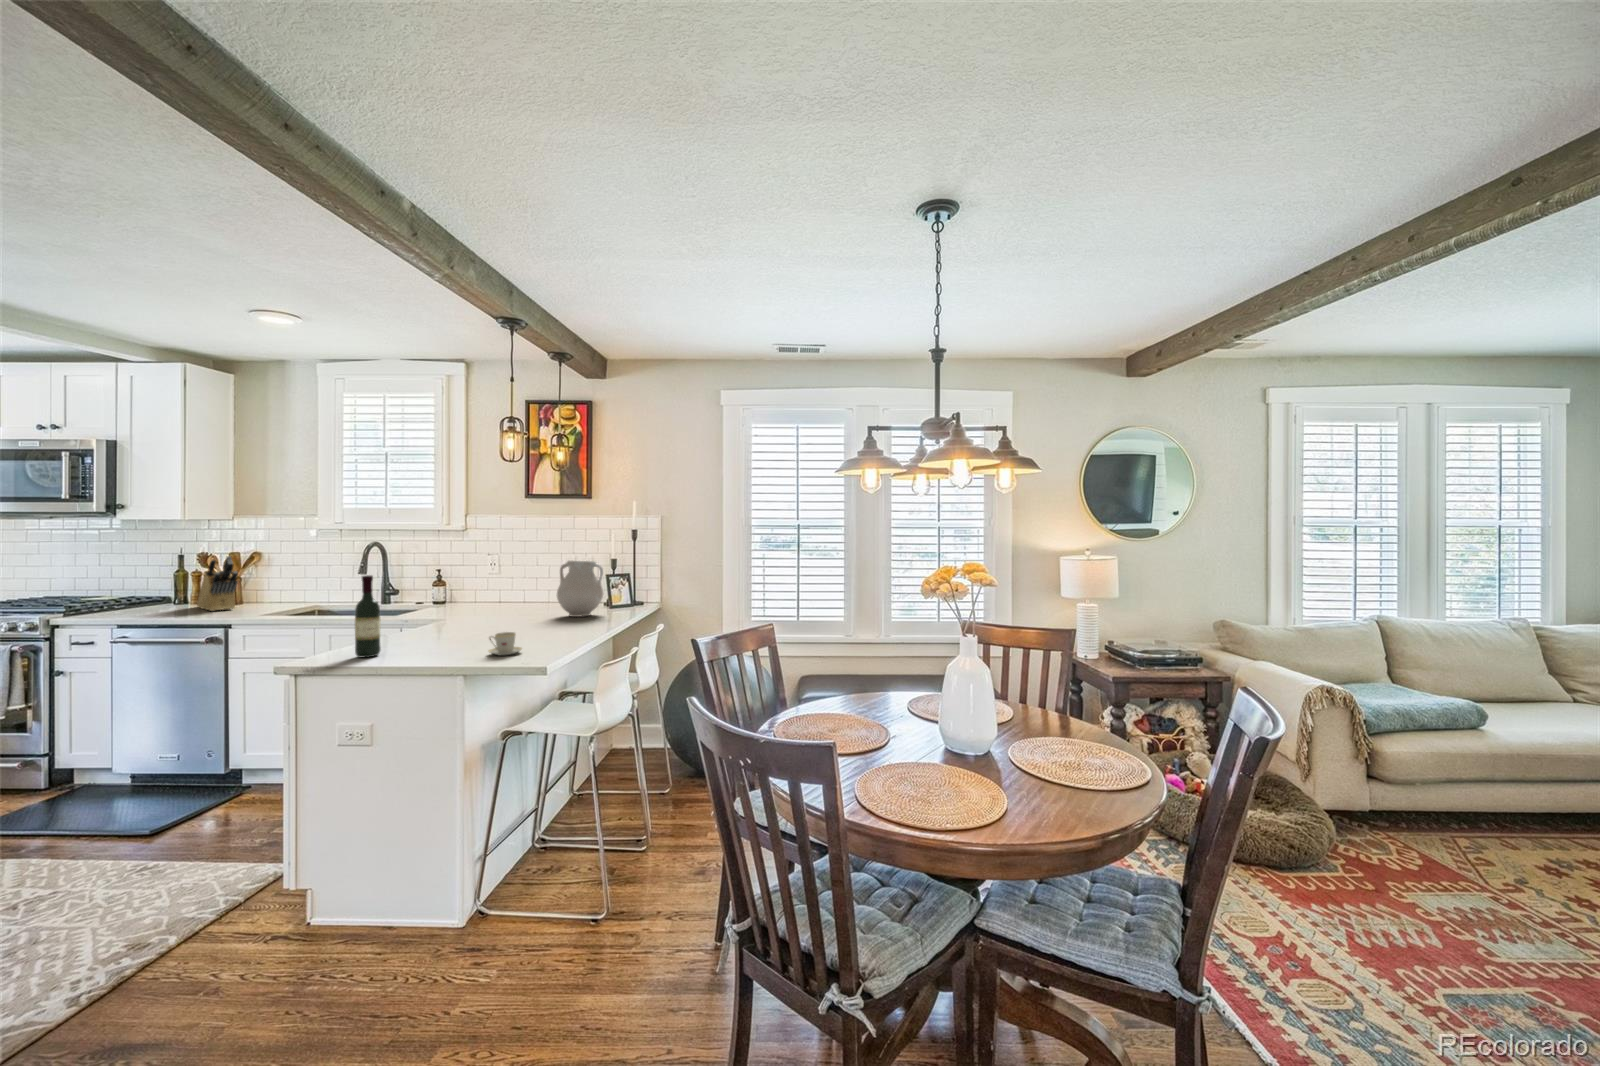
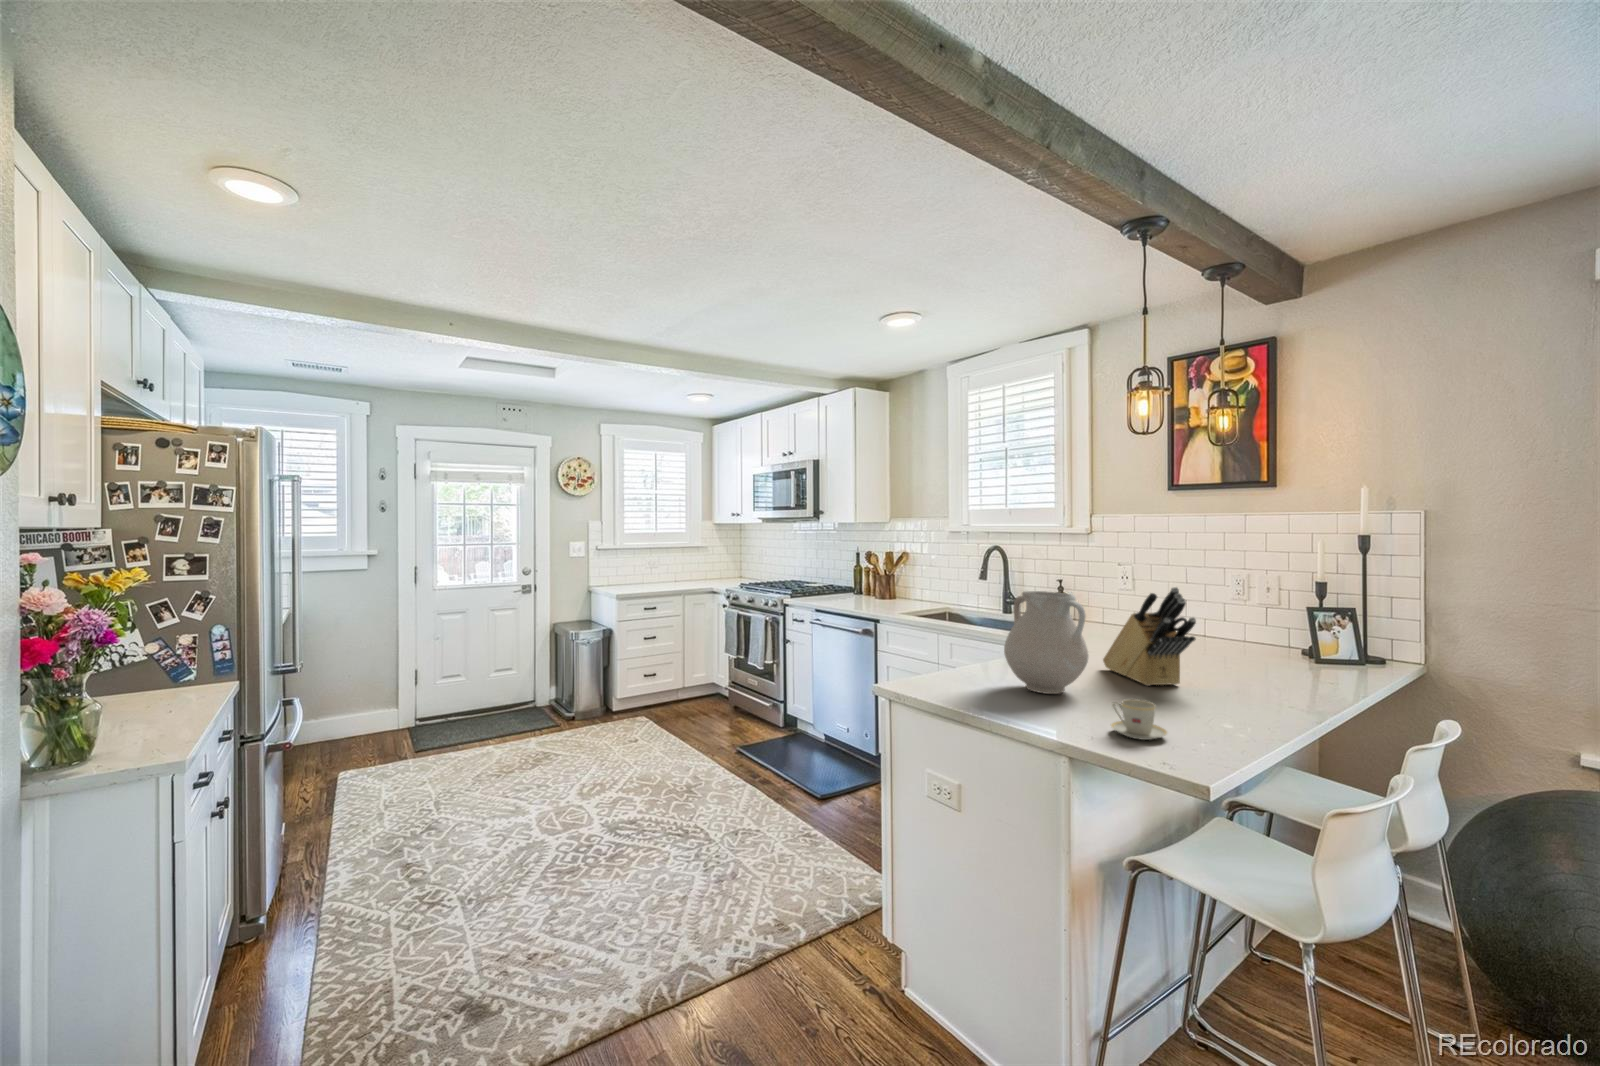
knife block: present [197,556,238,611] -> present [1103,587,1196,686]
vase: present [557,561,603,617] -> present [1004,591,1089,694]
wine bottle: present [355,575,381,657] -> none [948,593,975,696]

